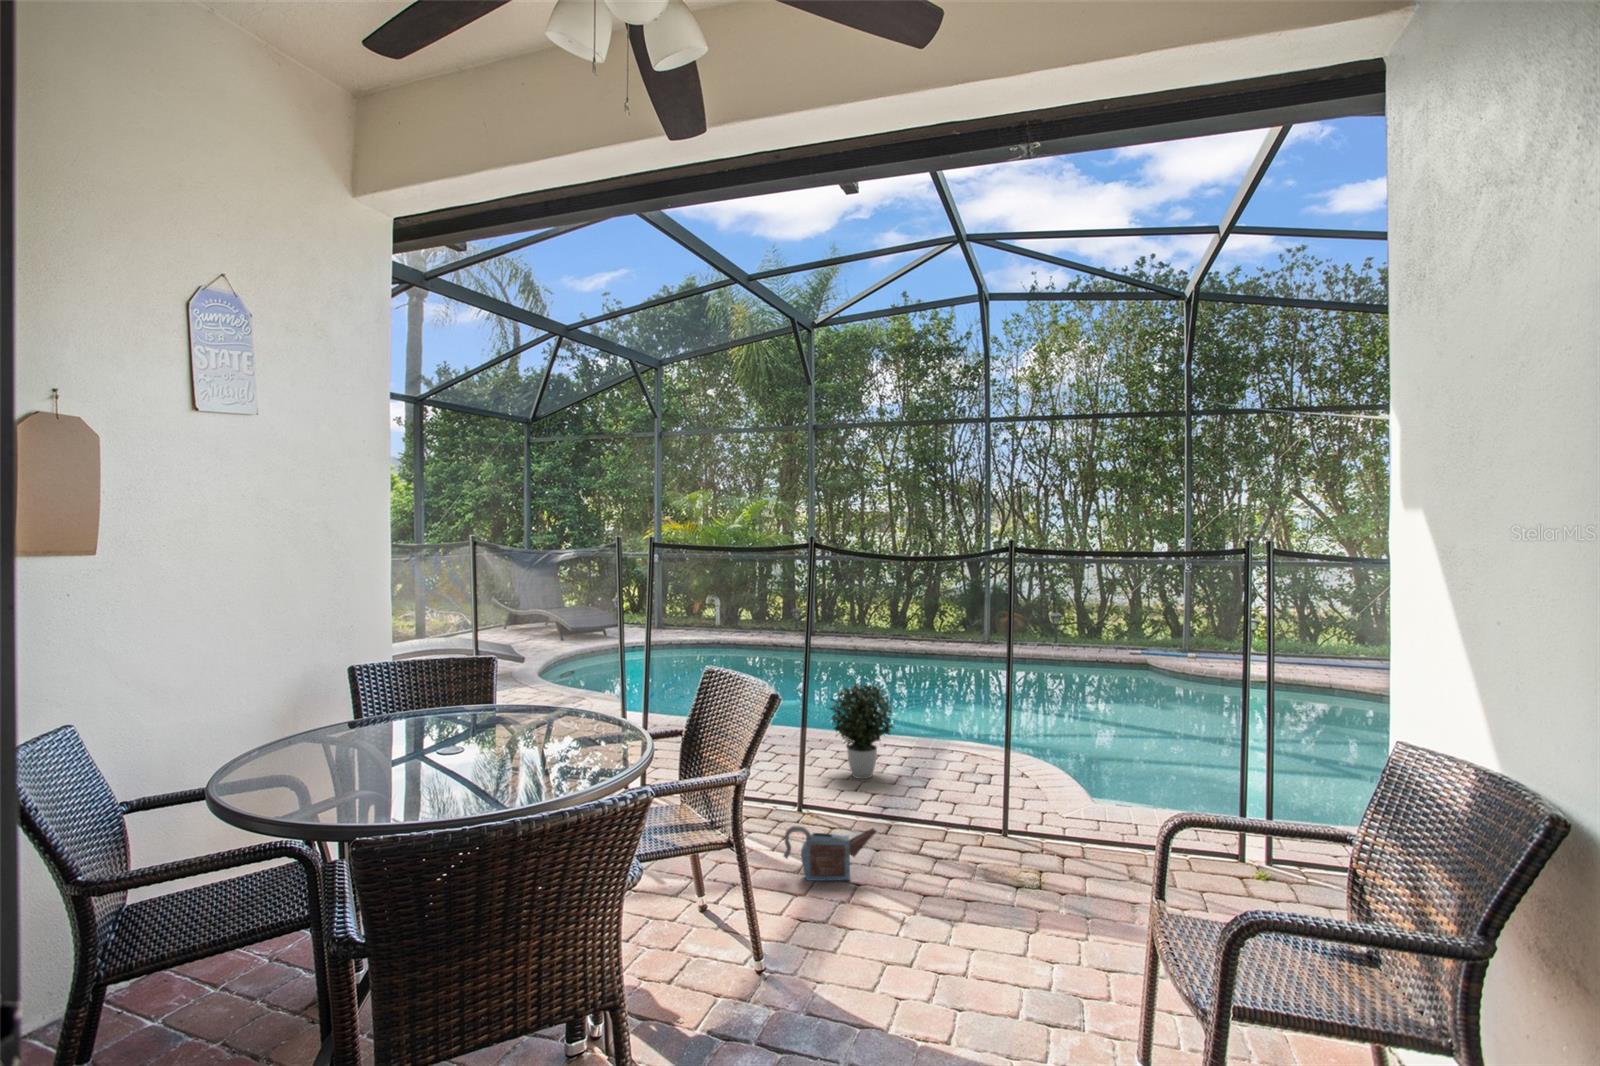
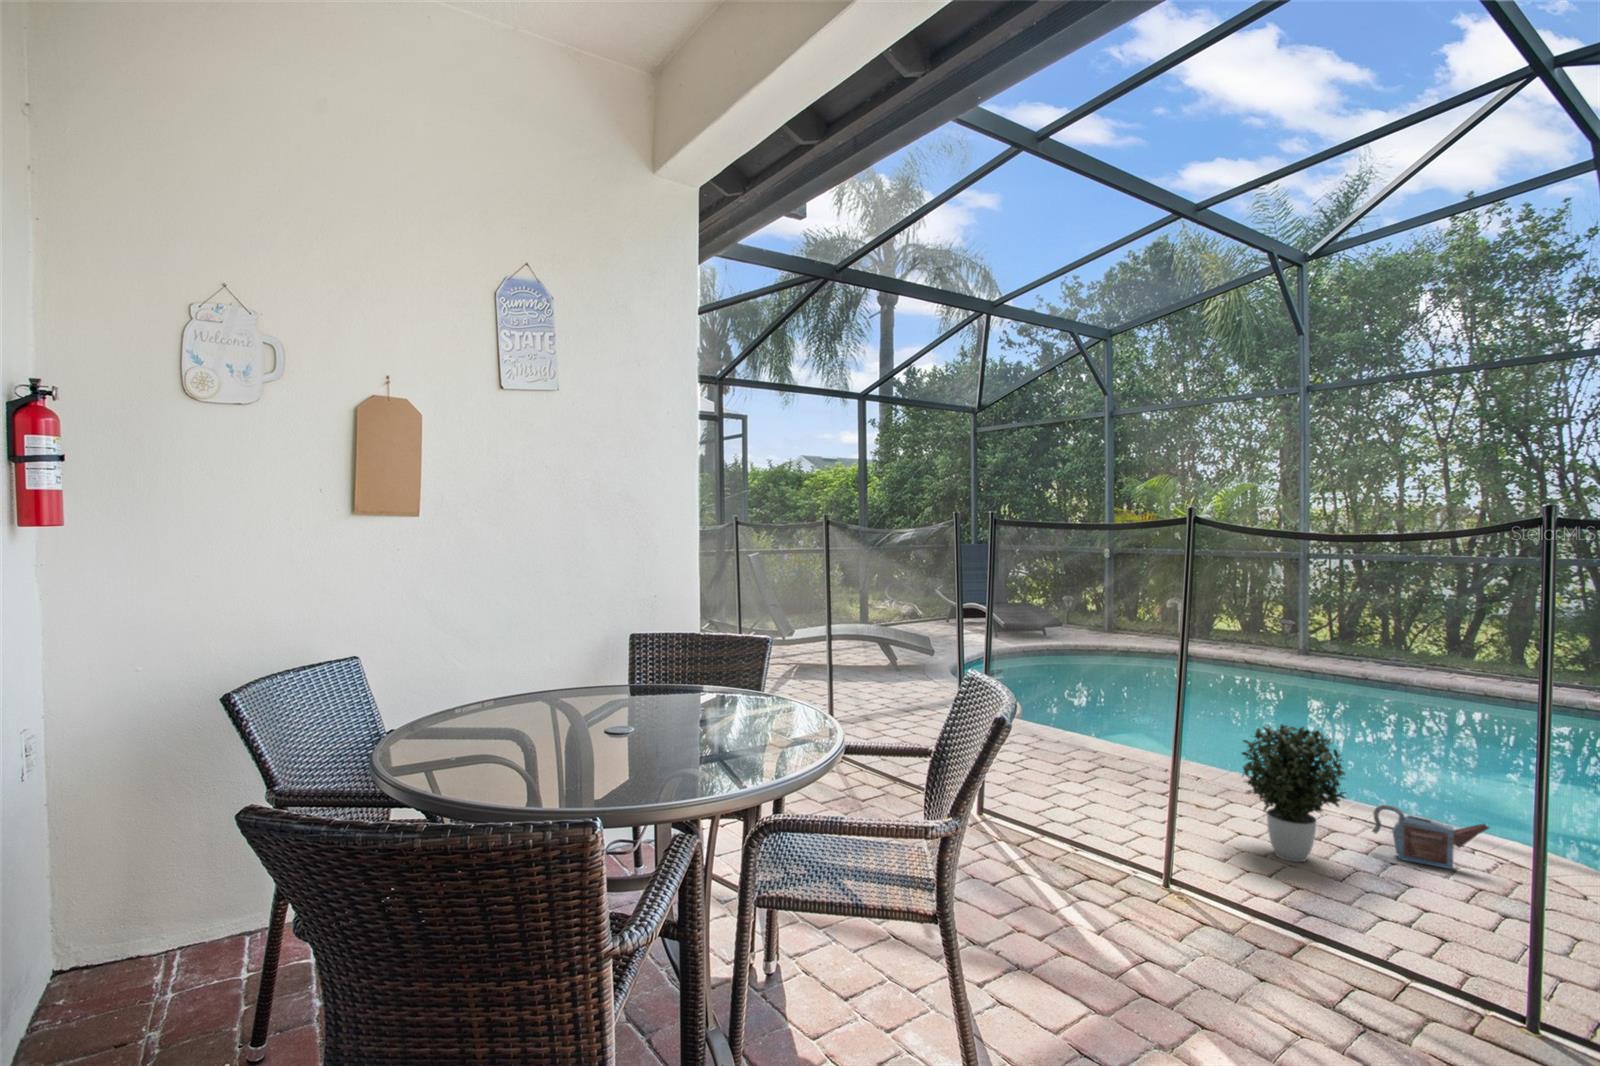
watering can: present [784,826,877,881] -> present [1372,805,1489,869]

